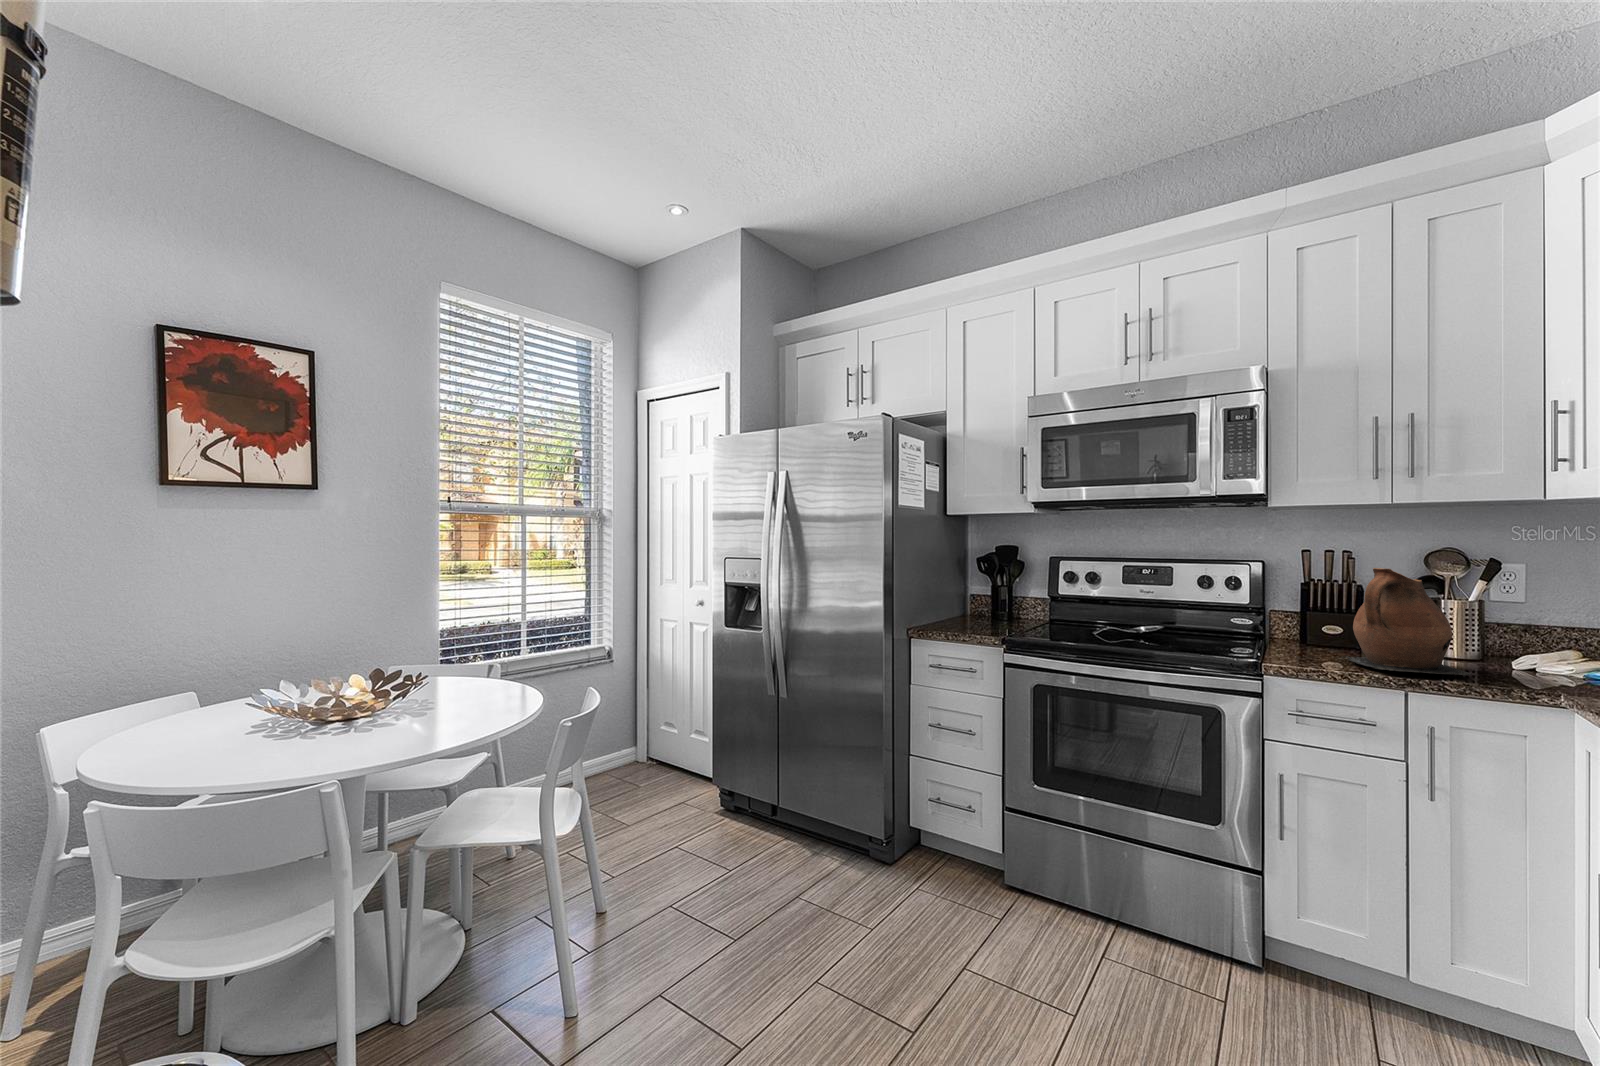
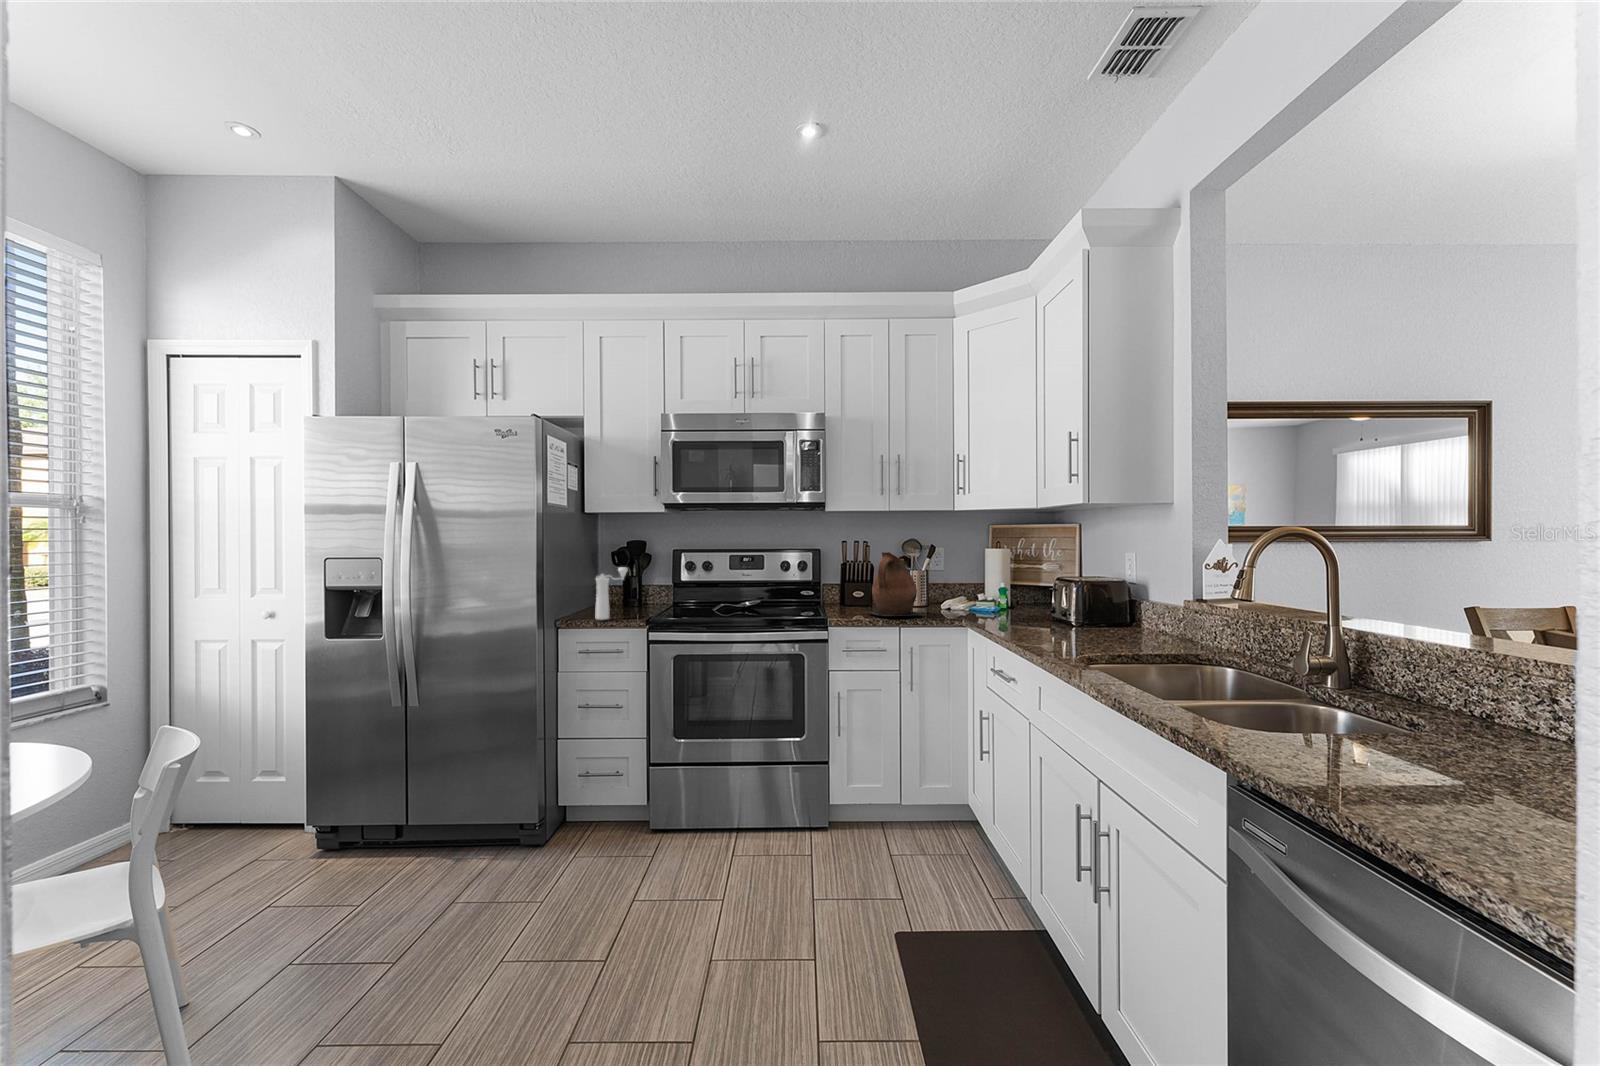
pepper mill: none [954,575,992,631] -> present [595,567,628,620]

